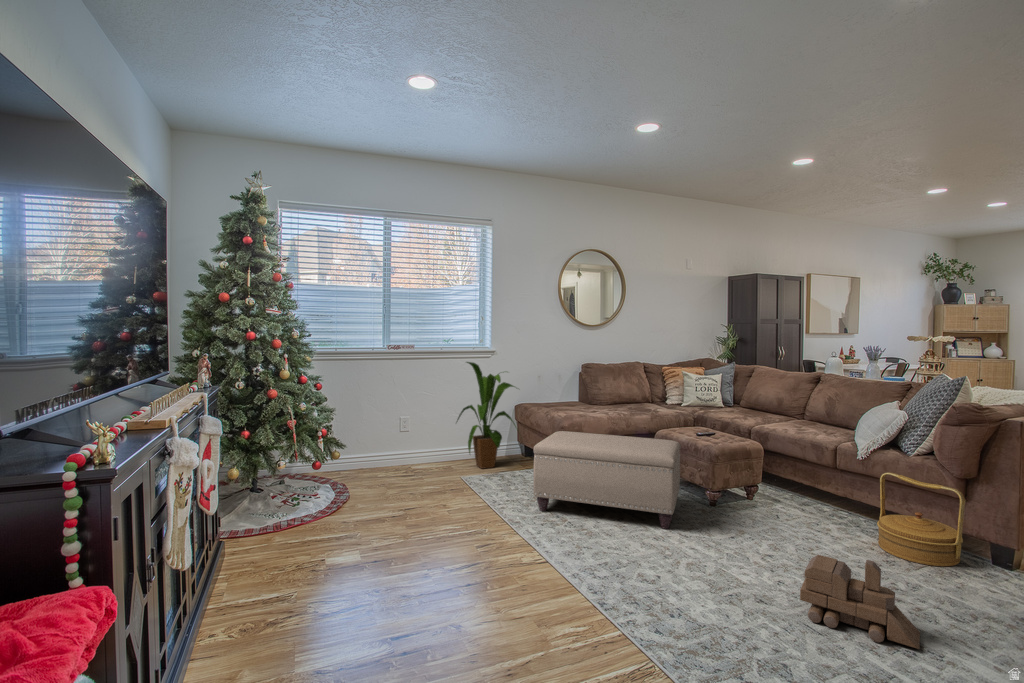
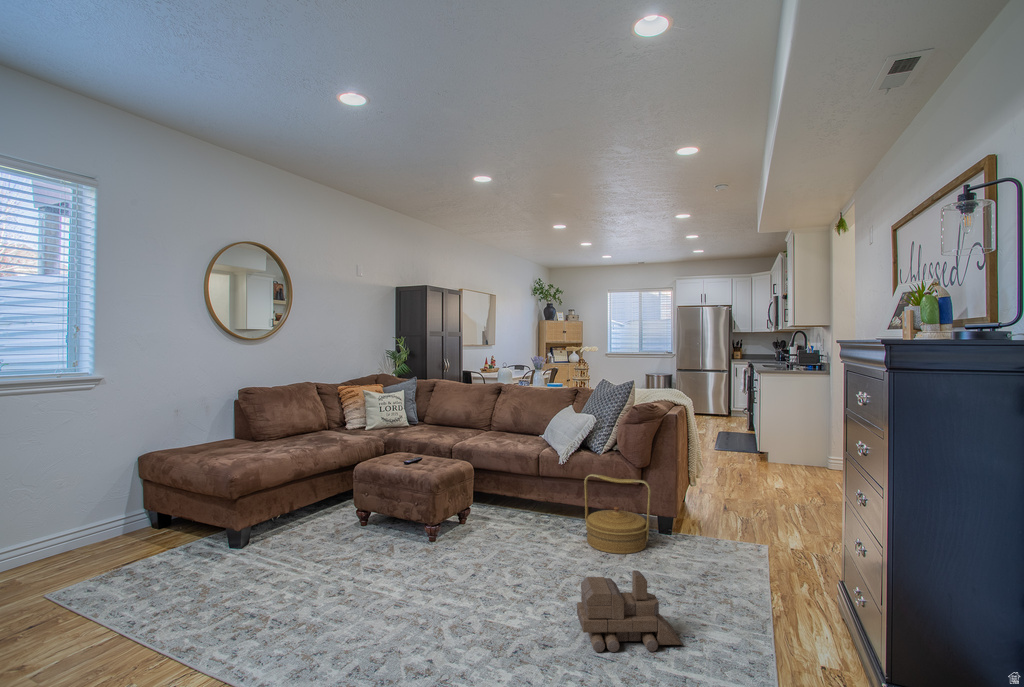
house plant: present [457,362,516,469] -> none [23,400,162,568]
ottoman: present [533,431,681,529] -> none [209,476,412,614]

